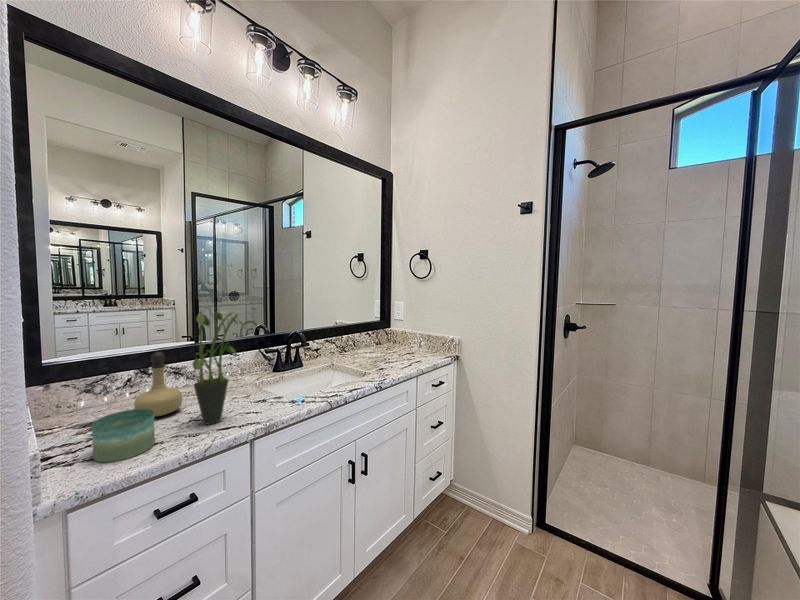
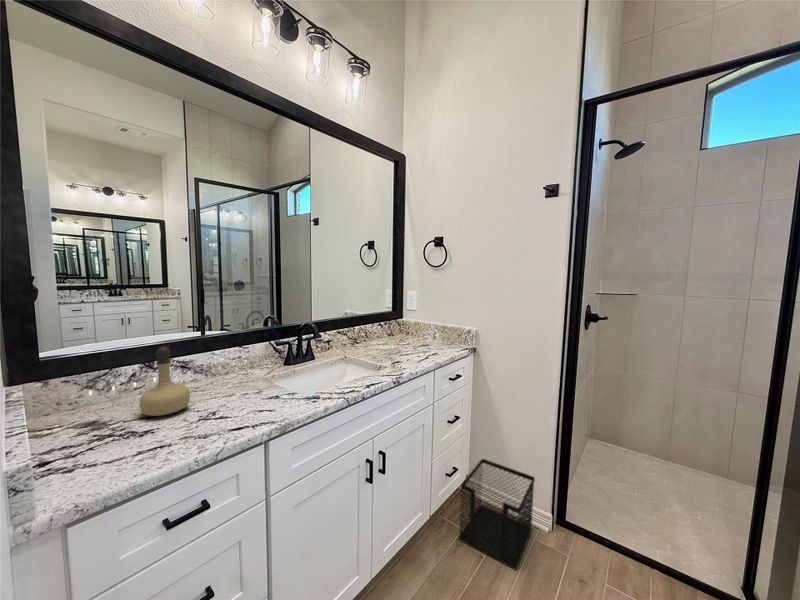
potted plant: present [193,311,245,424] -> none [202,298,257,424]
candle: present [92,409,155,462] -> none [93,409,162,468]
wastebasket: none [441,462,514,569] -> present [459,459,535,570]

